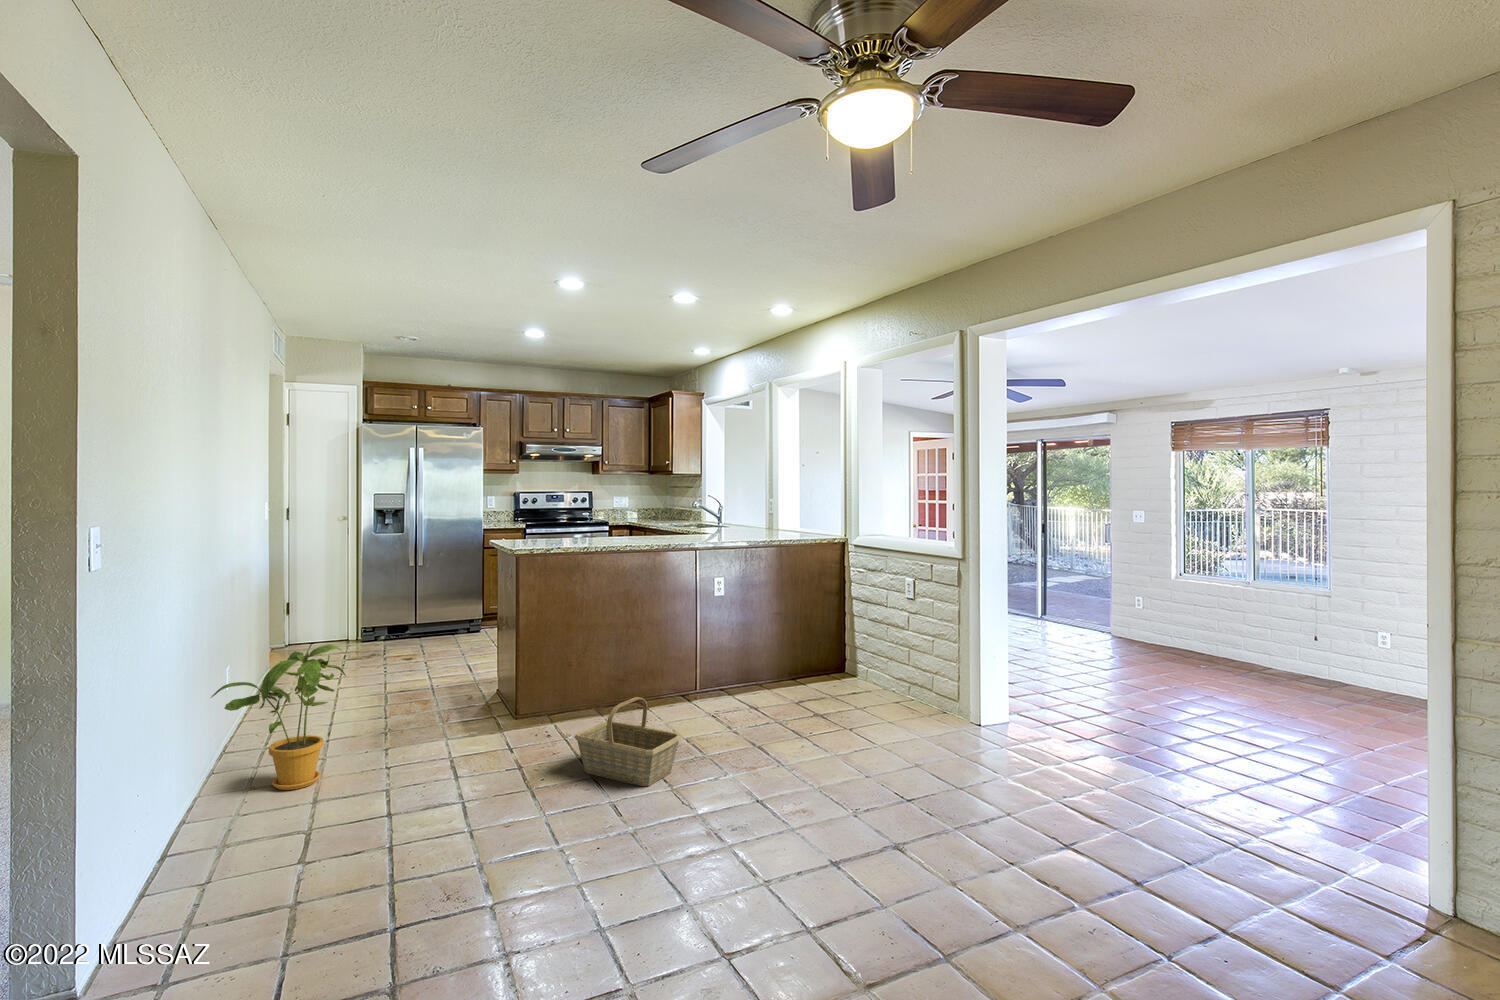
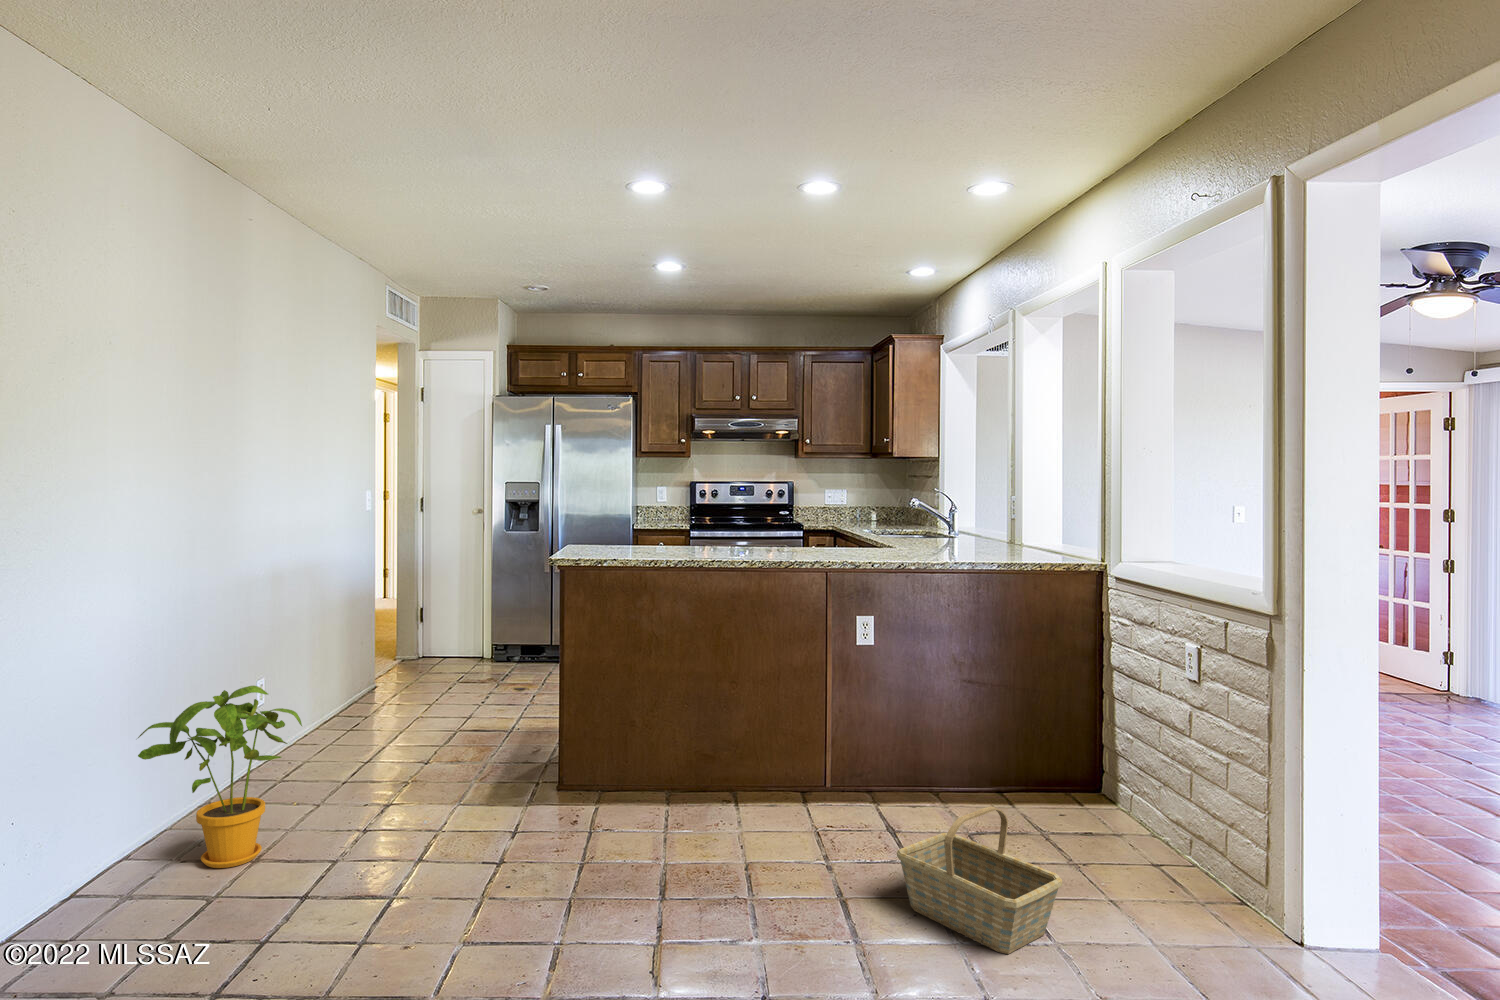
basket: present [575,697,681,786] -> present [897,807,1062,954]

